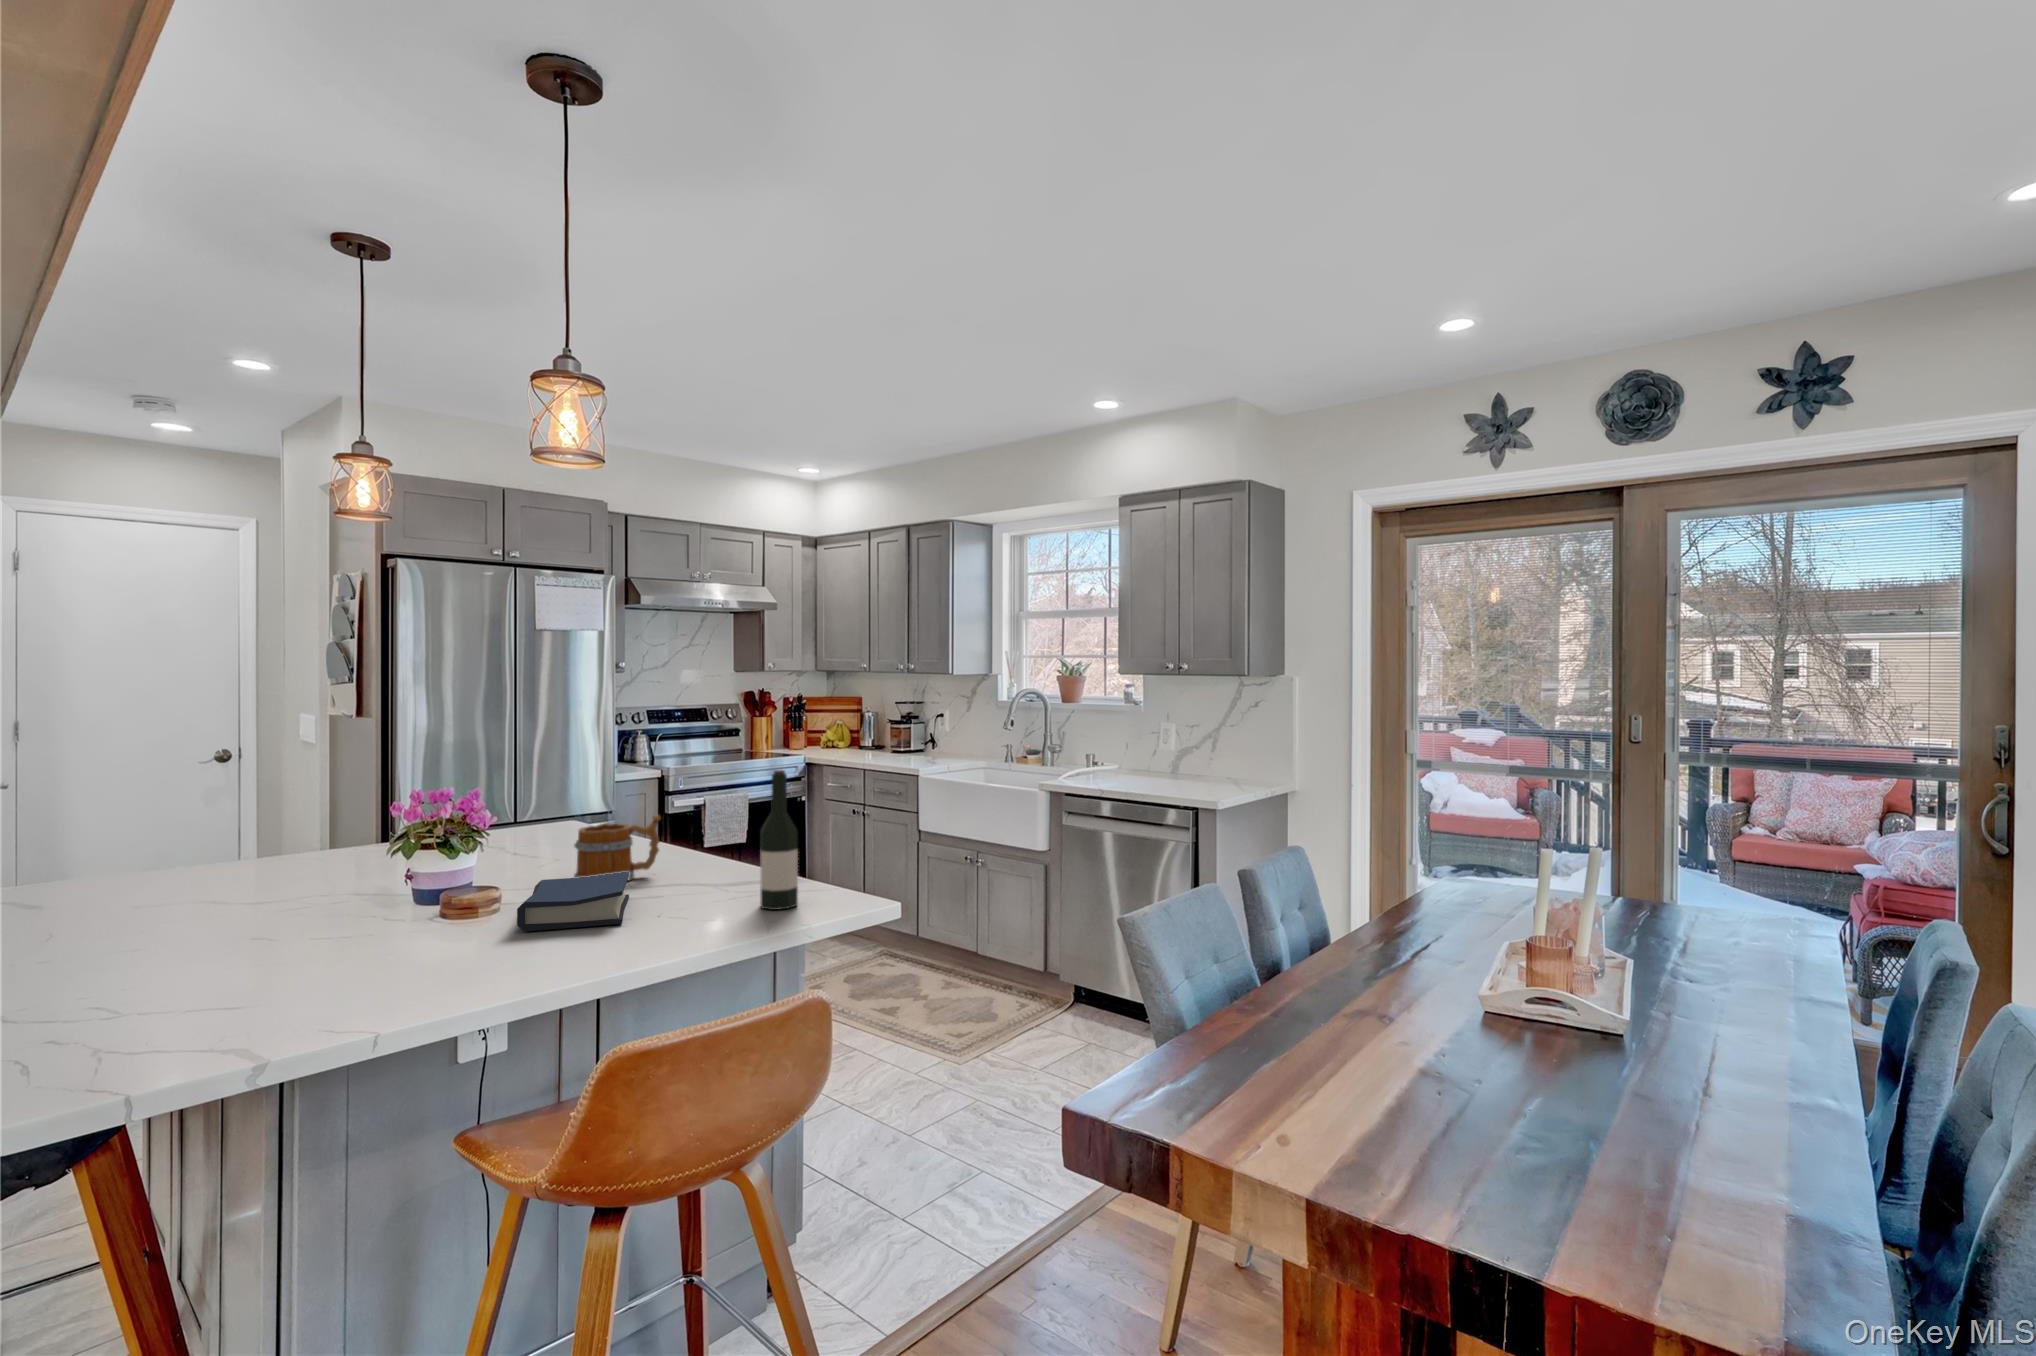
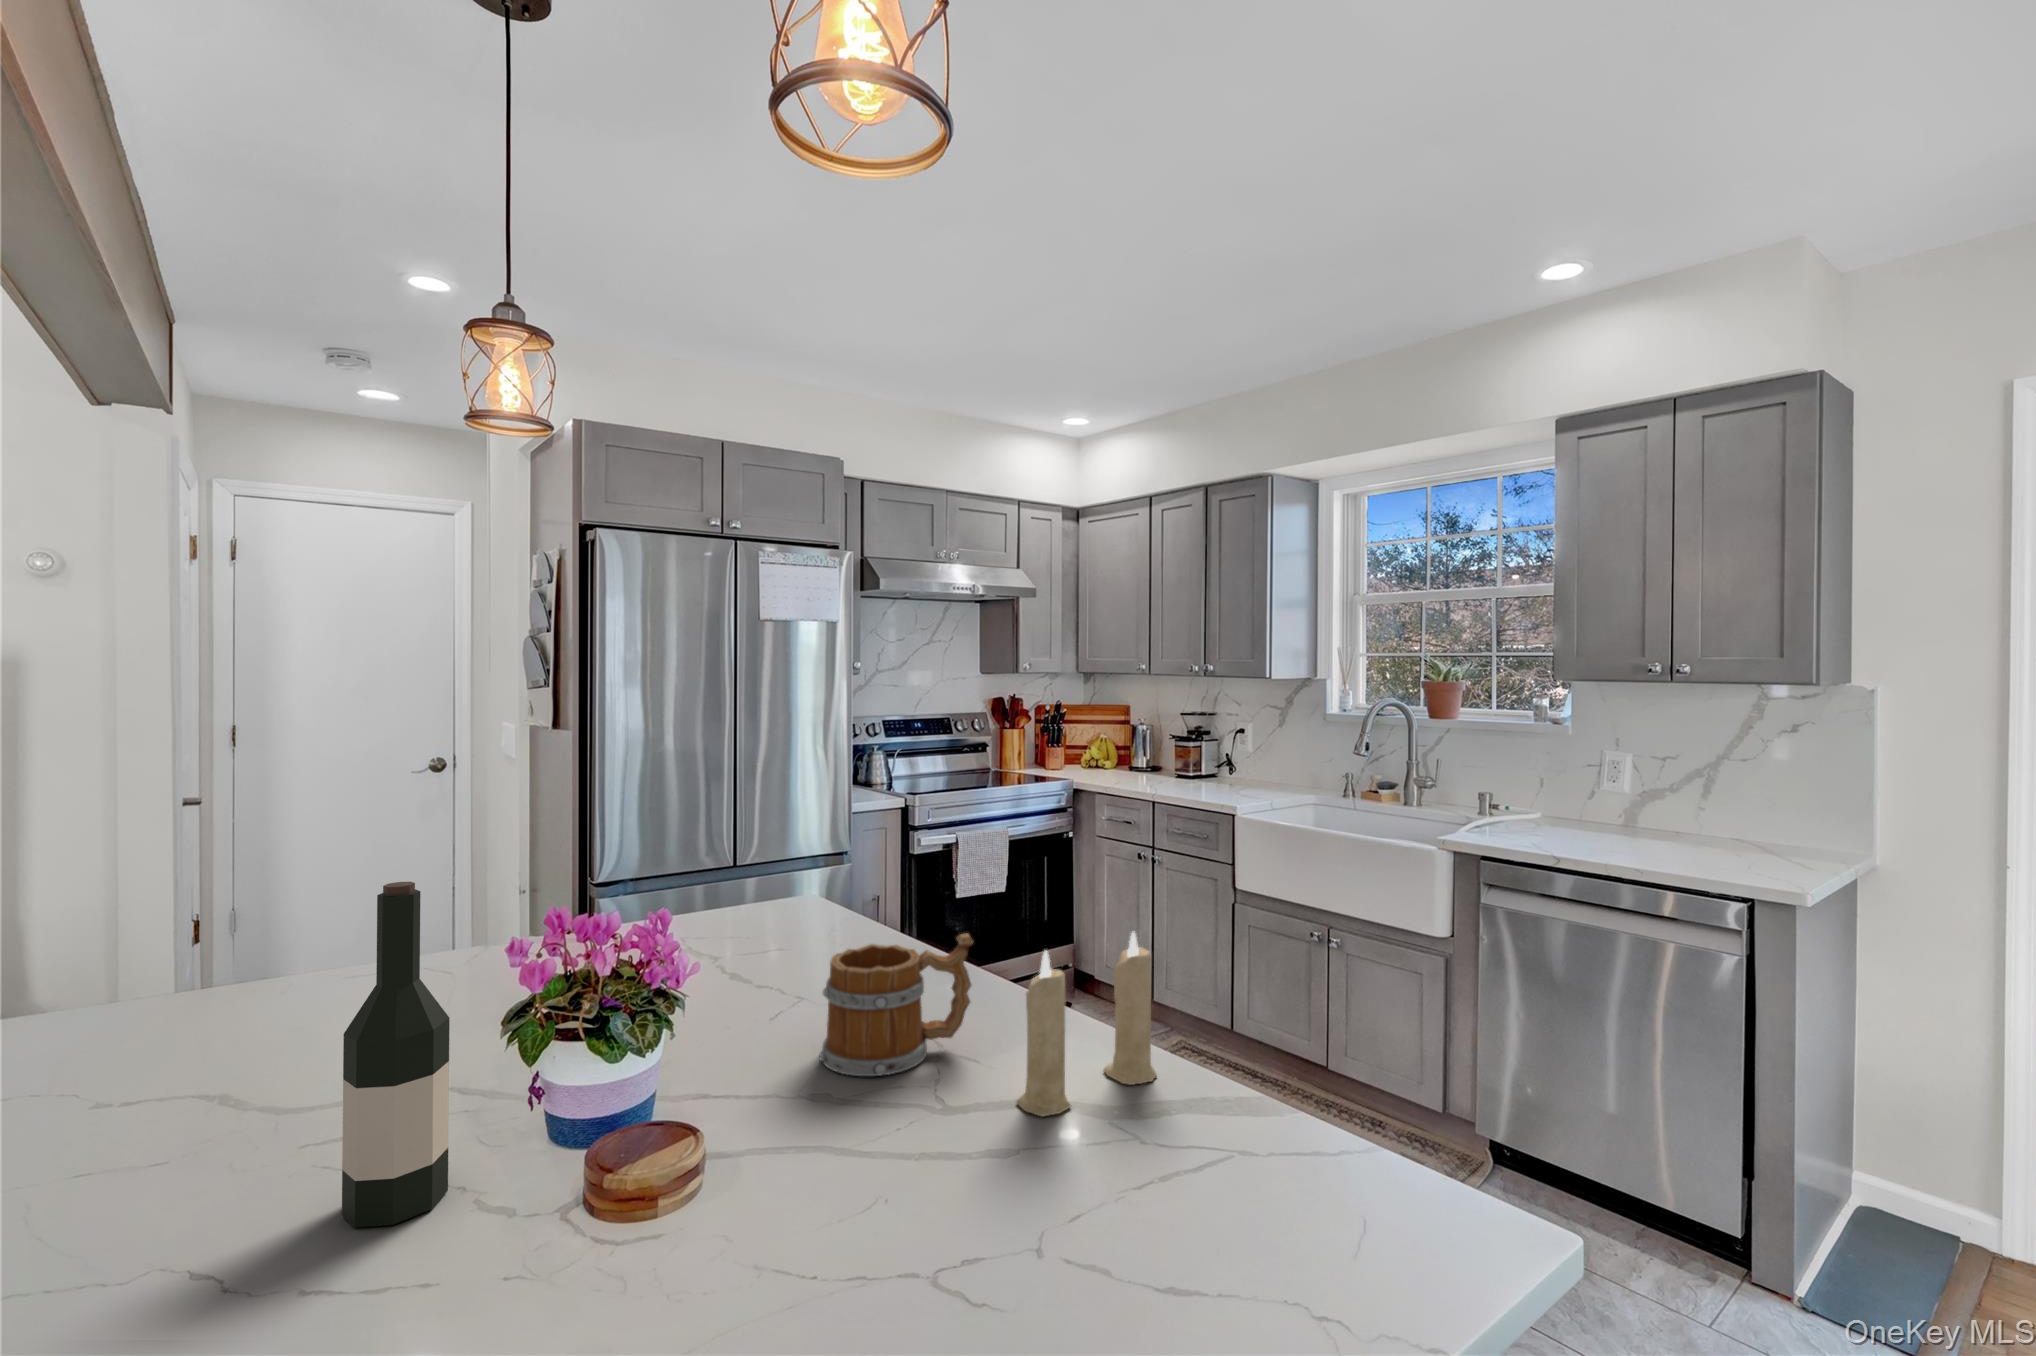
wine bottle: present [760,770,798,910] -> present [342,882,450,1227]
candle: none [675,804,756,892] -> present [1017,932,1156,1116]
hardback book: present [517,871,629,932] -> none [715,1076,945,1276]

